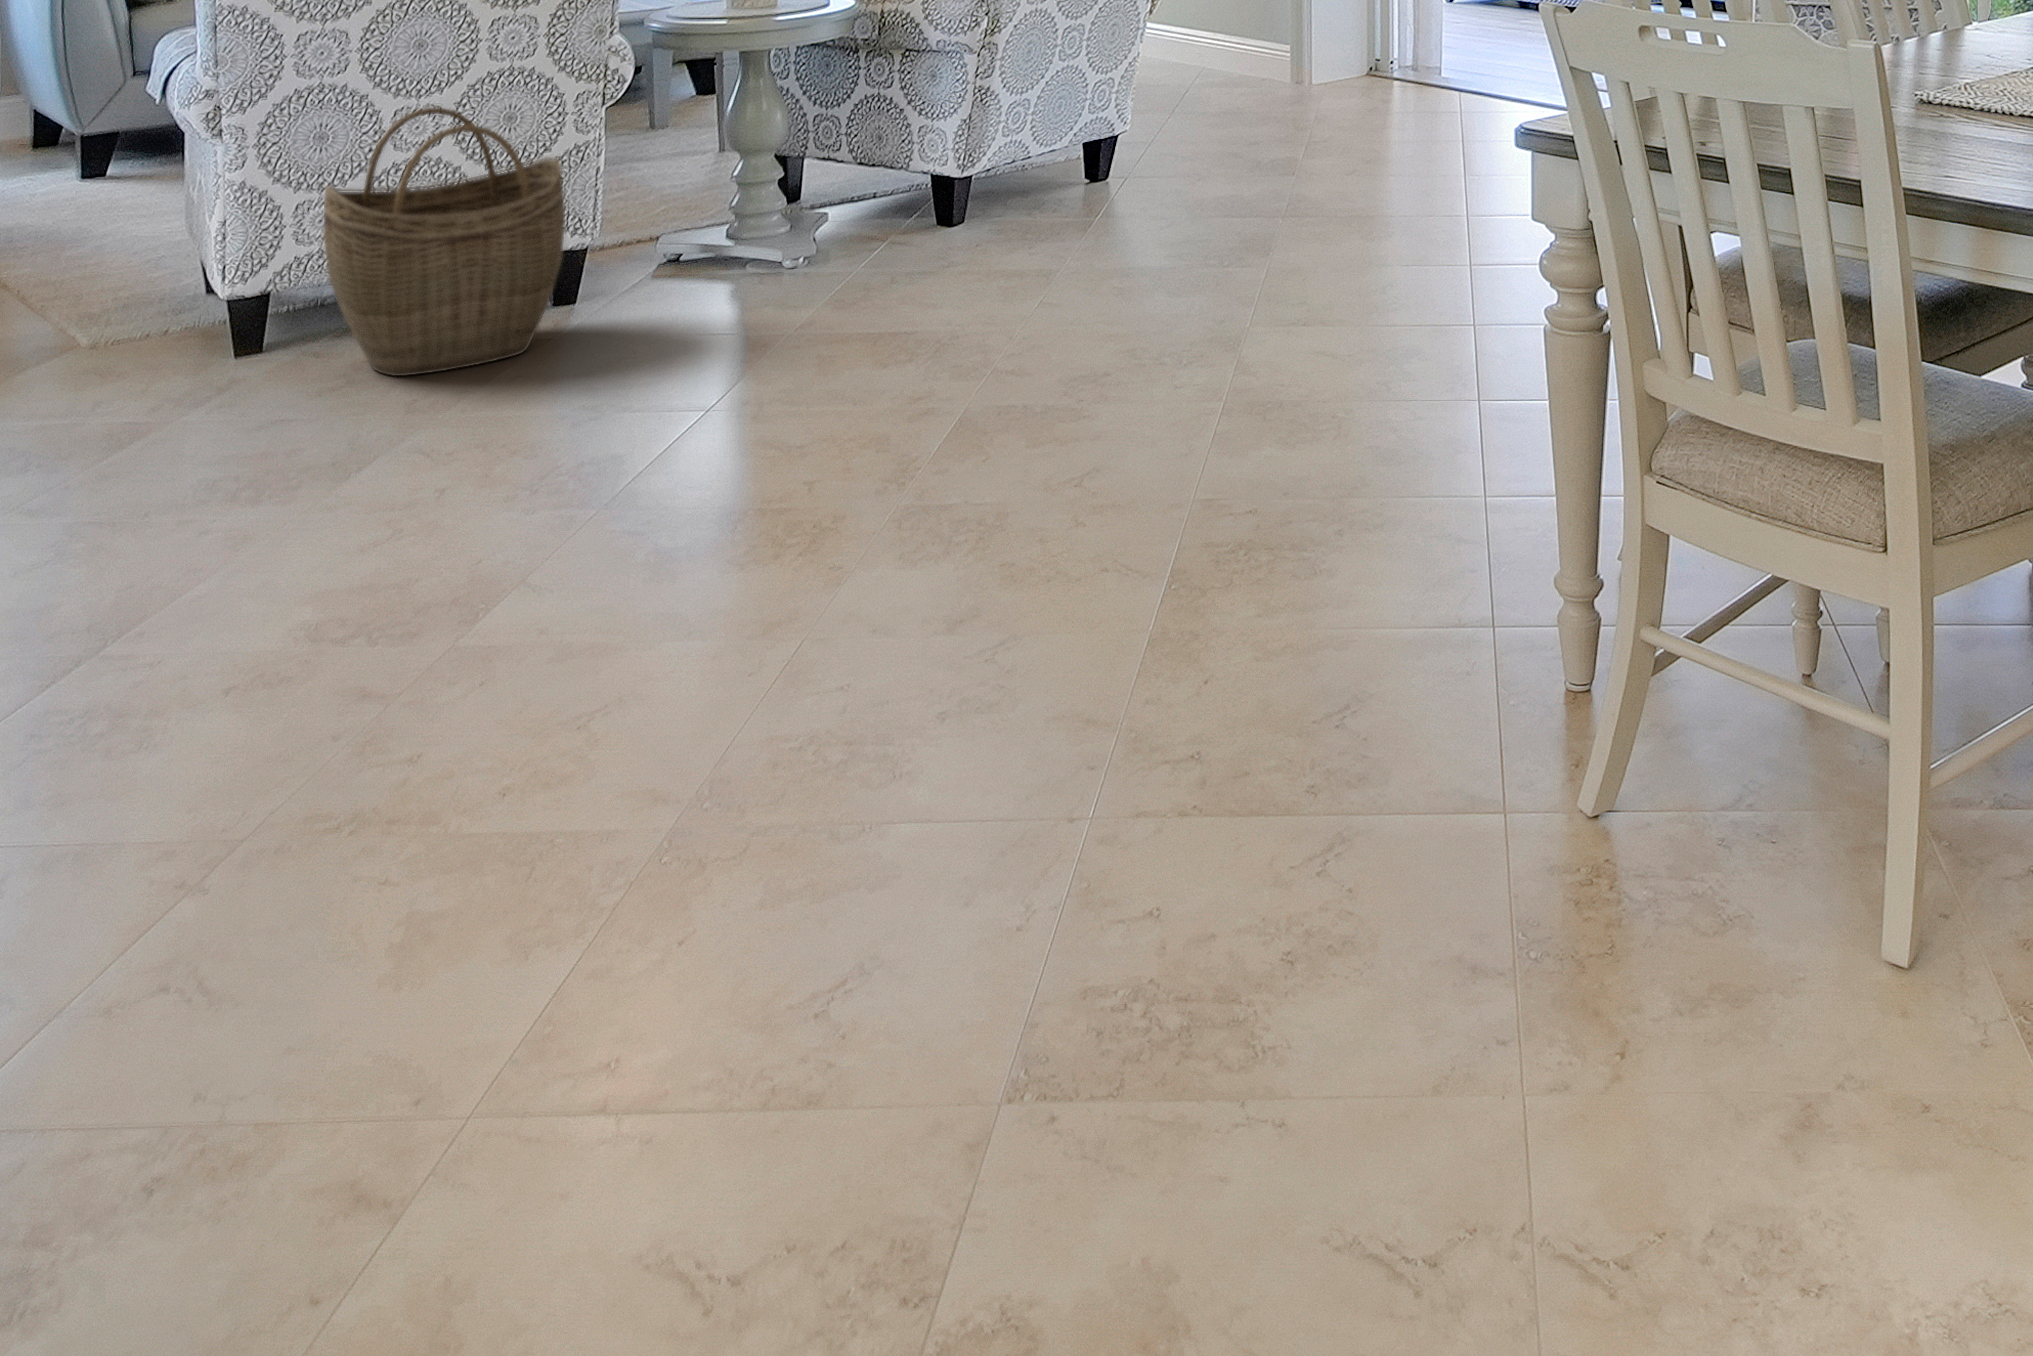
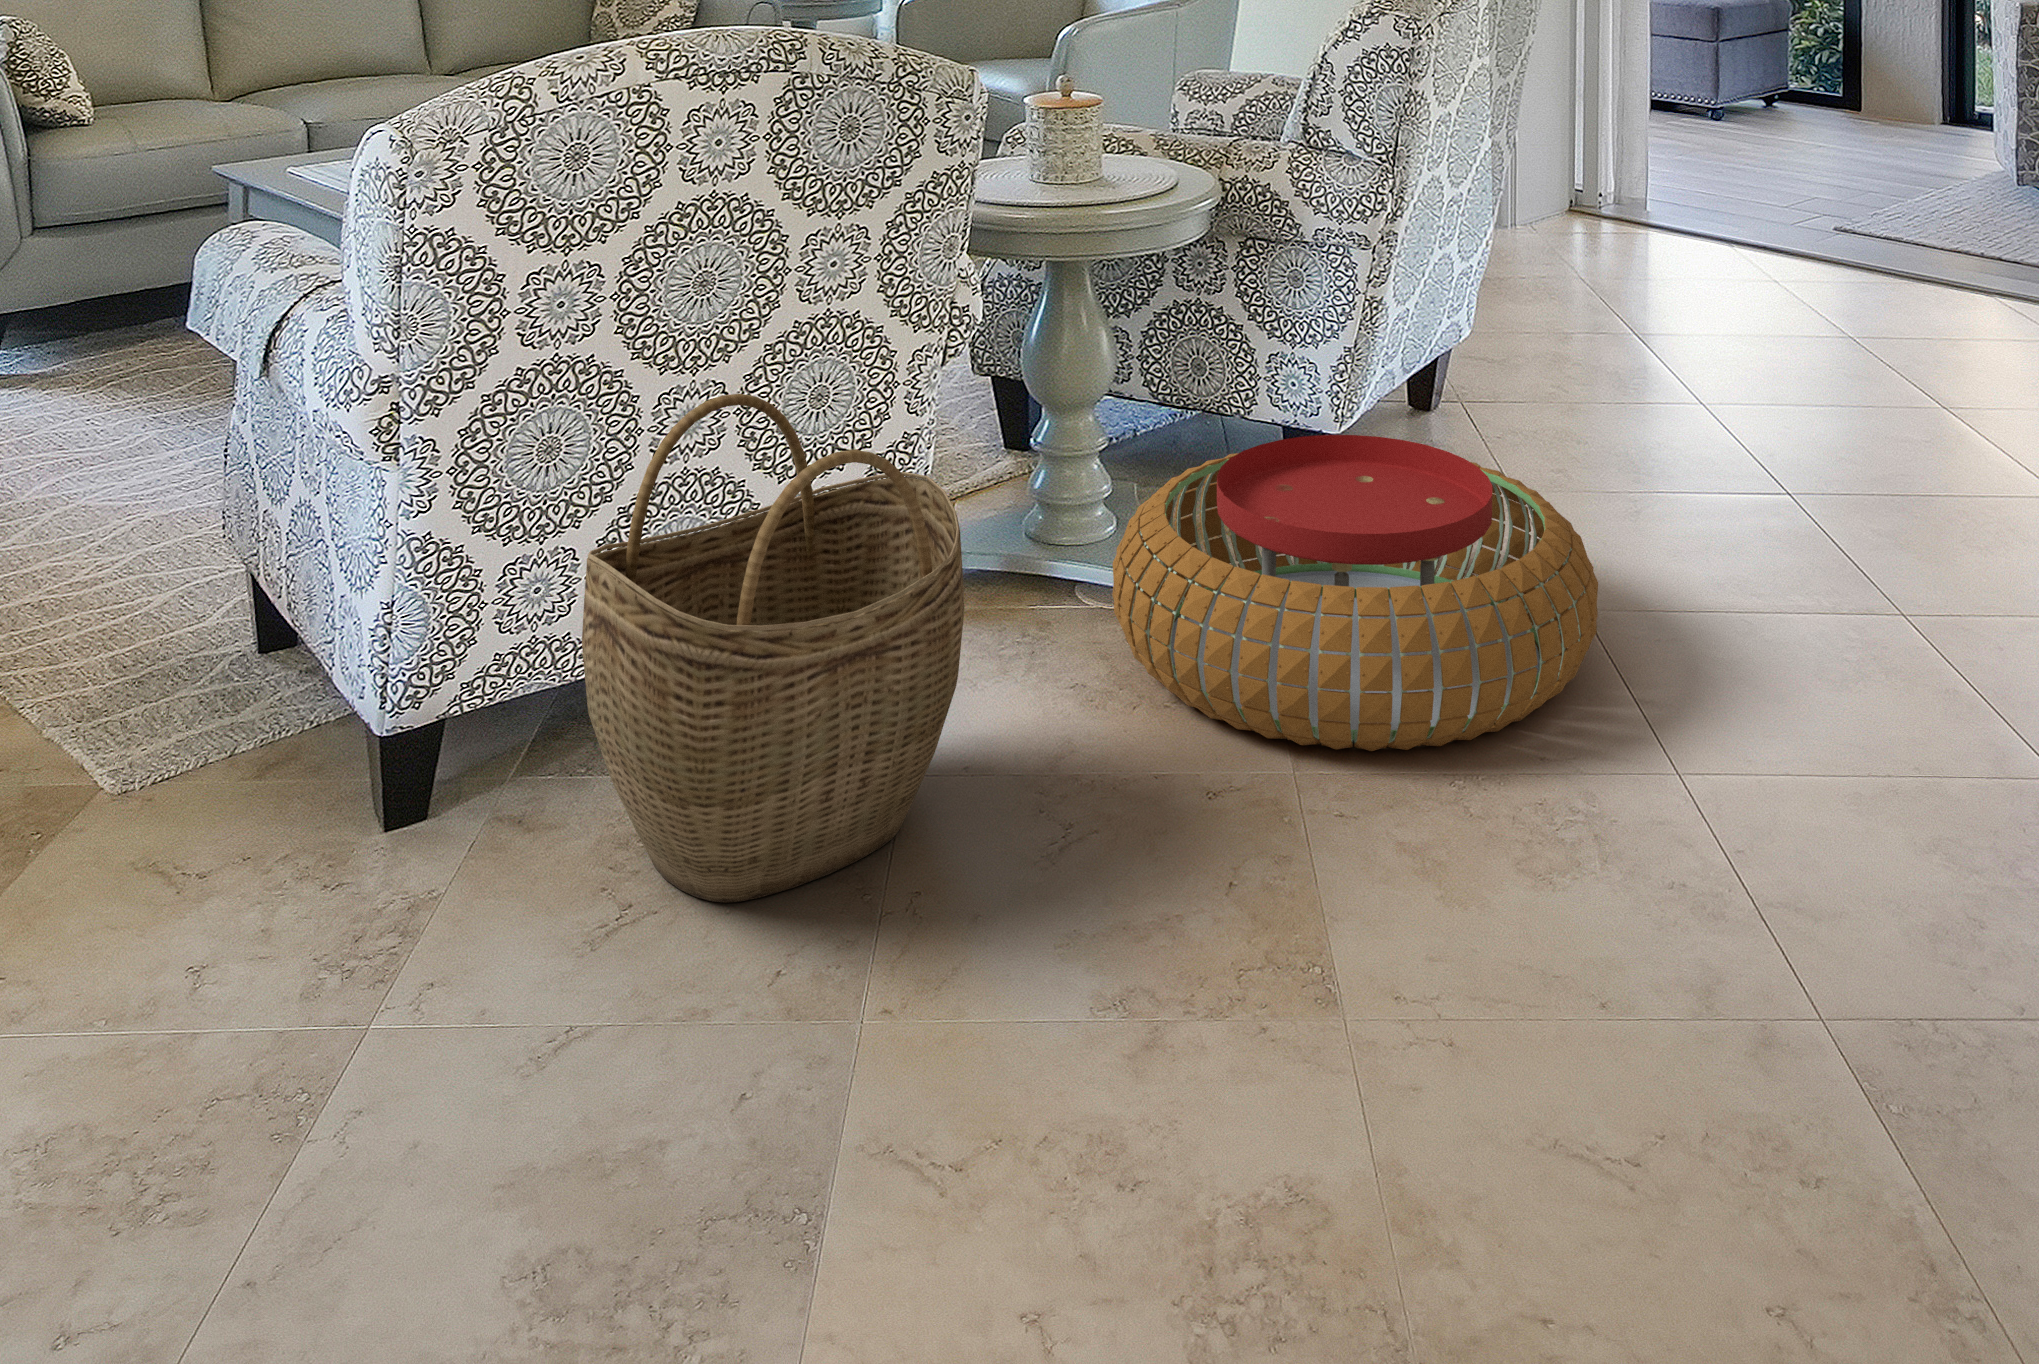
pouf: none [718,164,1034,324] -> present [1112,435,1598,751]

